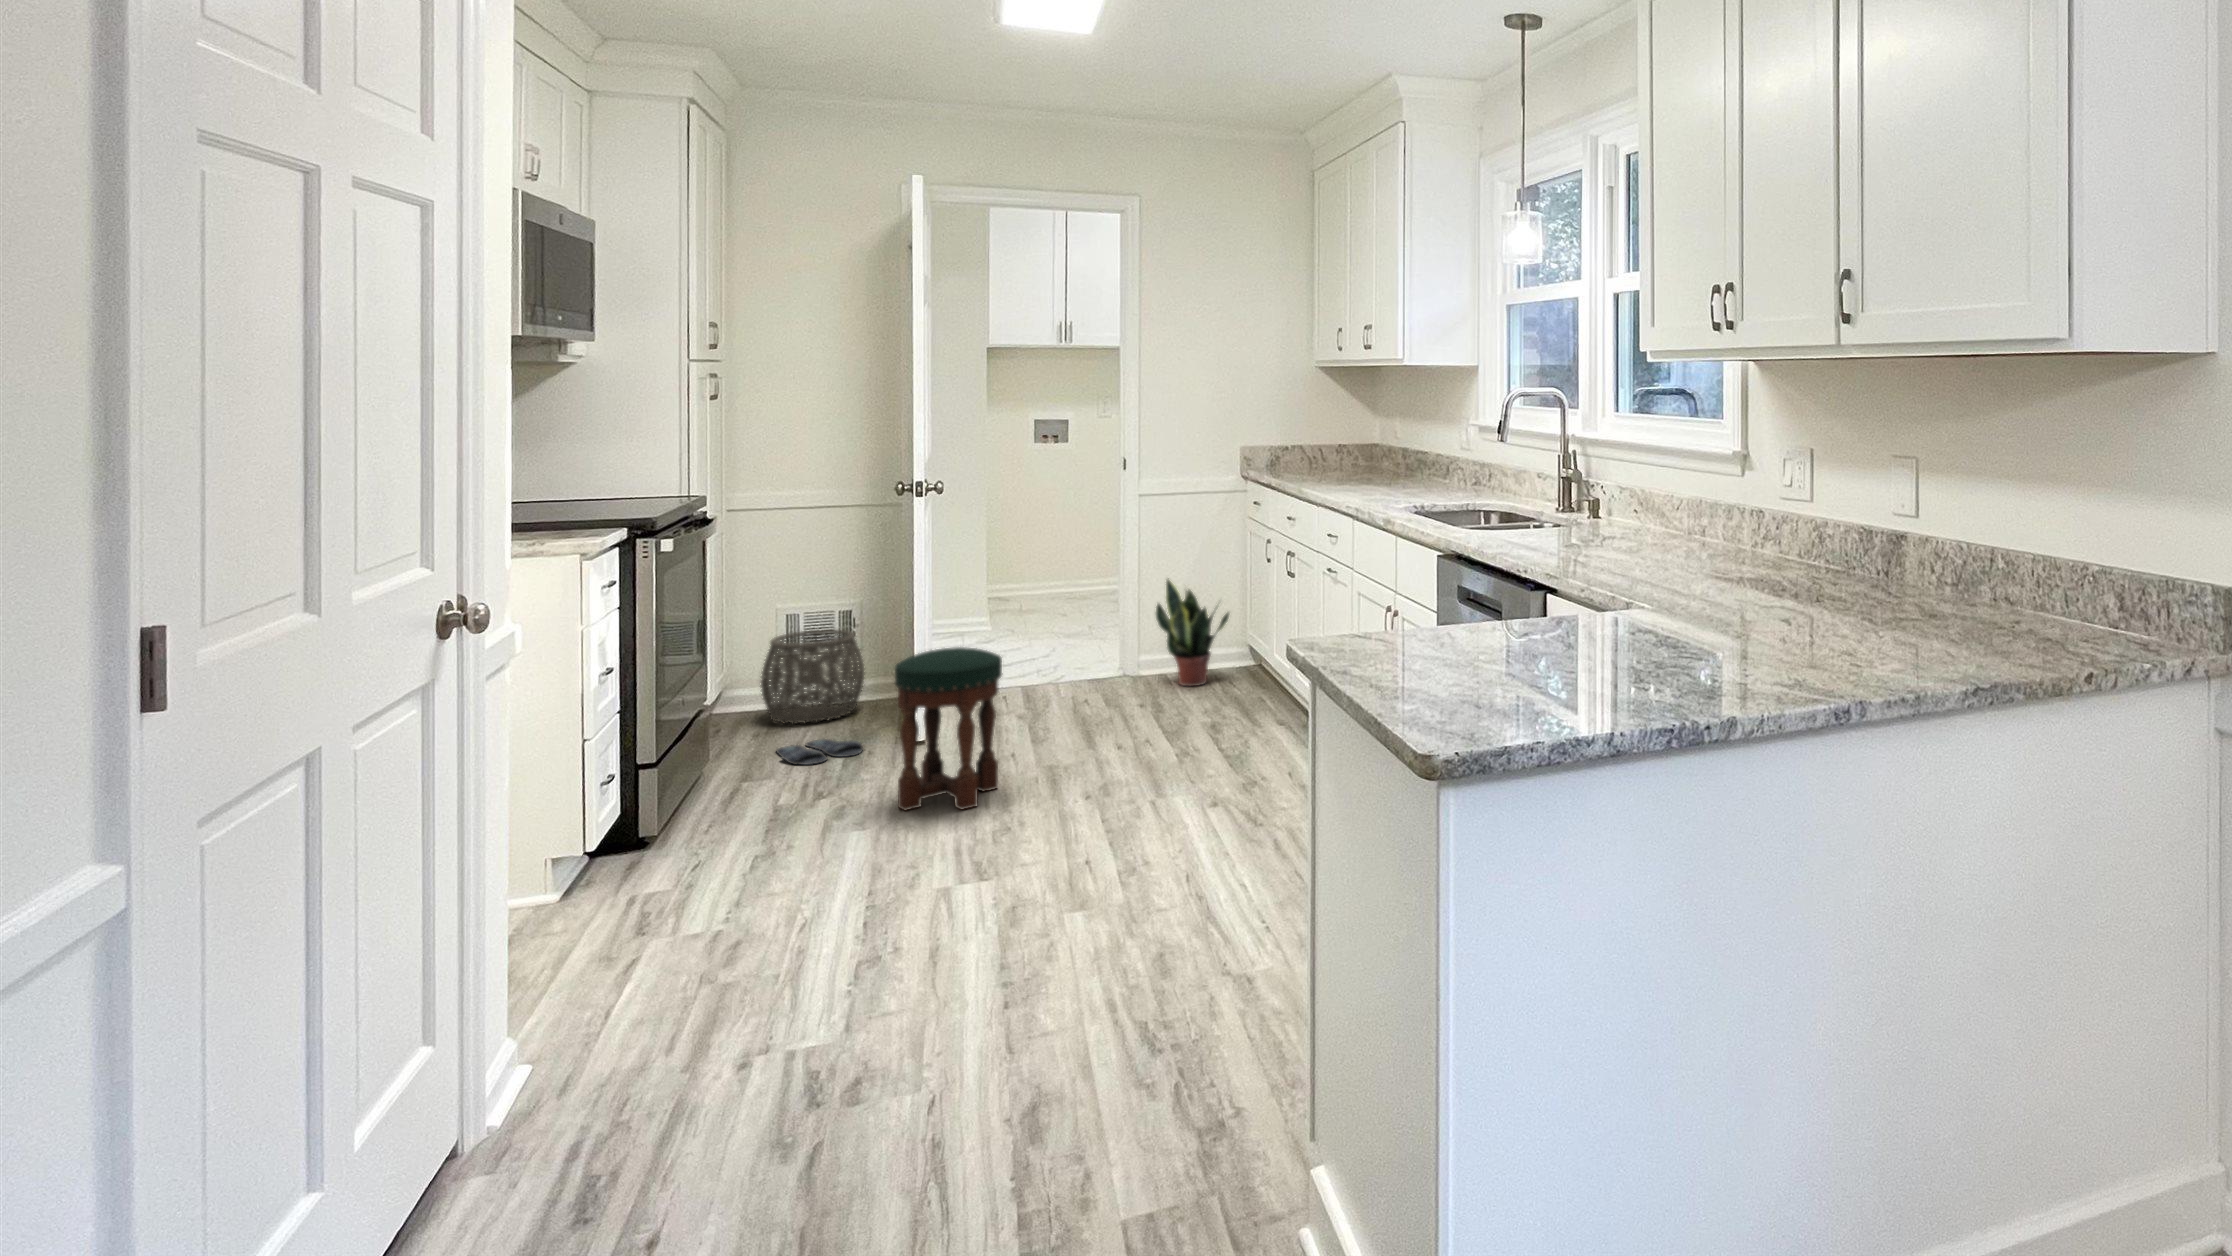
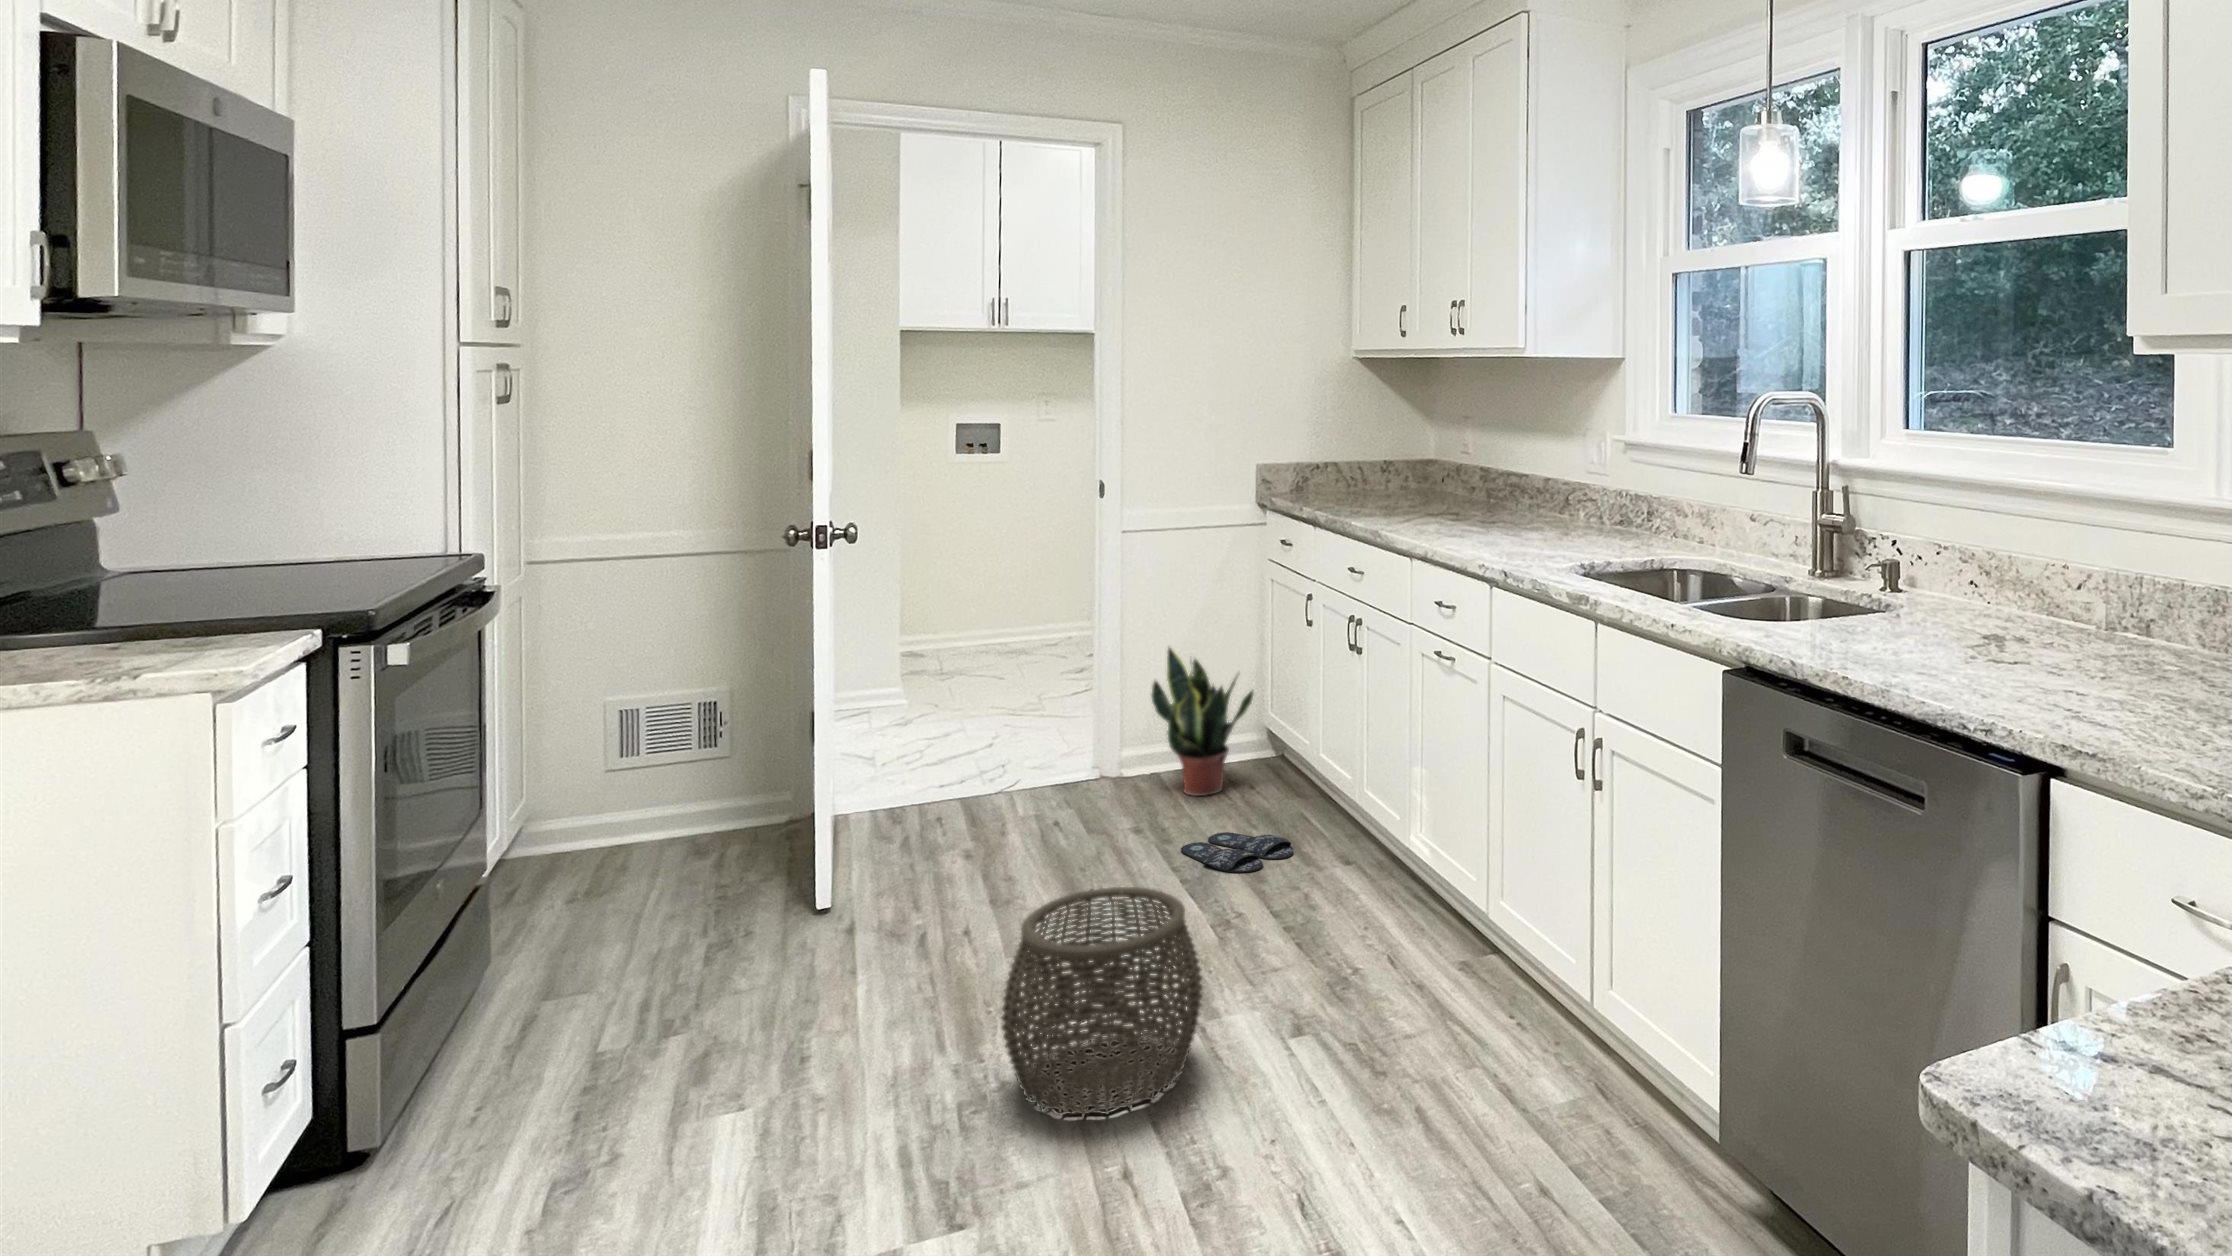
woven basket: present [761,629,865,724] -> present [1002,887,1203,1116]
stool: present [895,647,1002,810] -> none [791,790,963,1062]
slippers: present [777,739,863,765] -> present [1181,832,1293,873]

